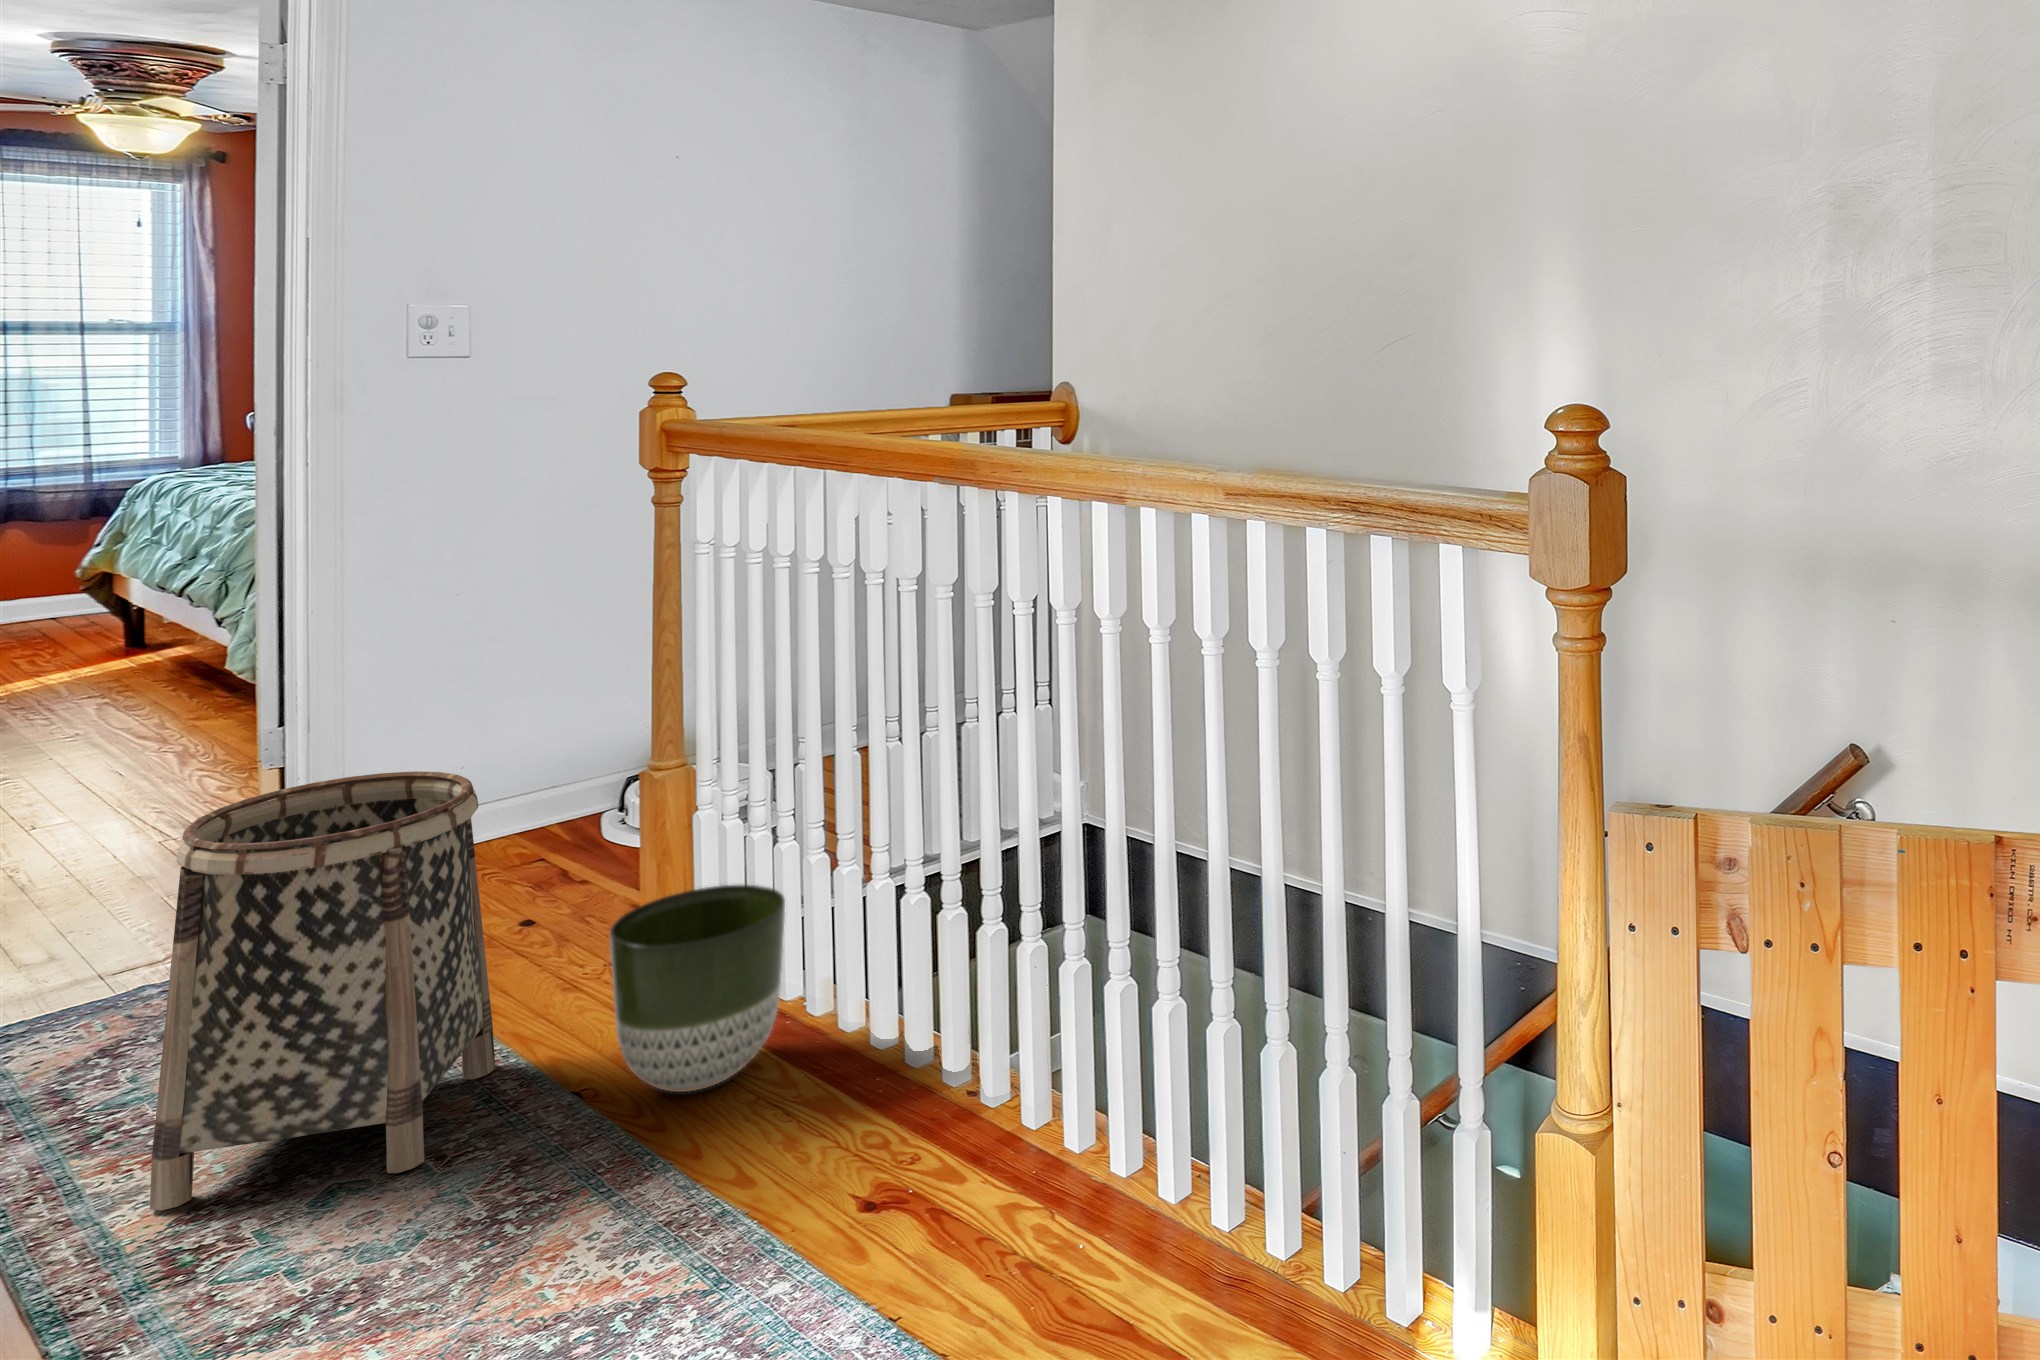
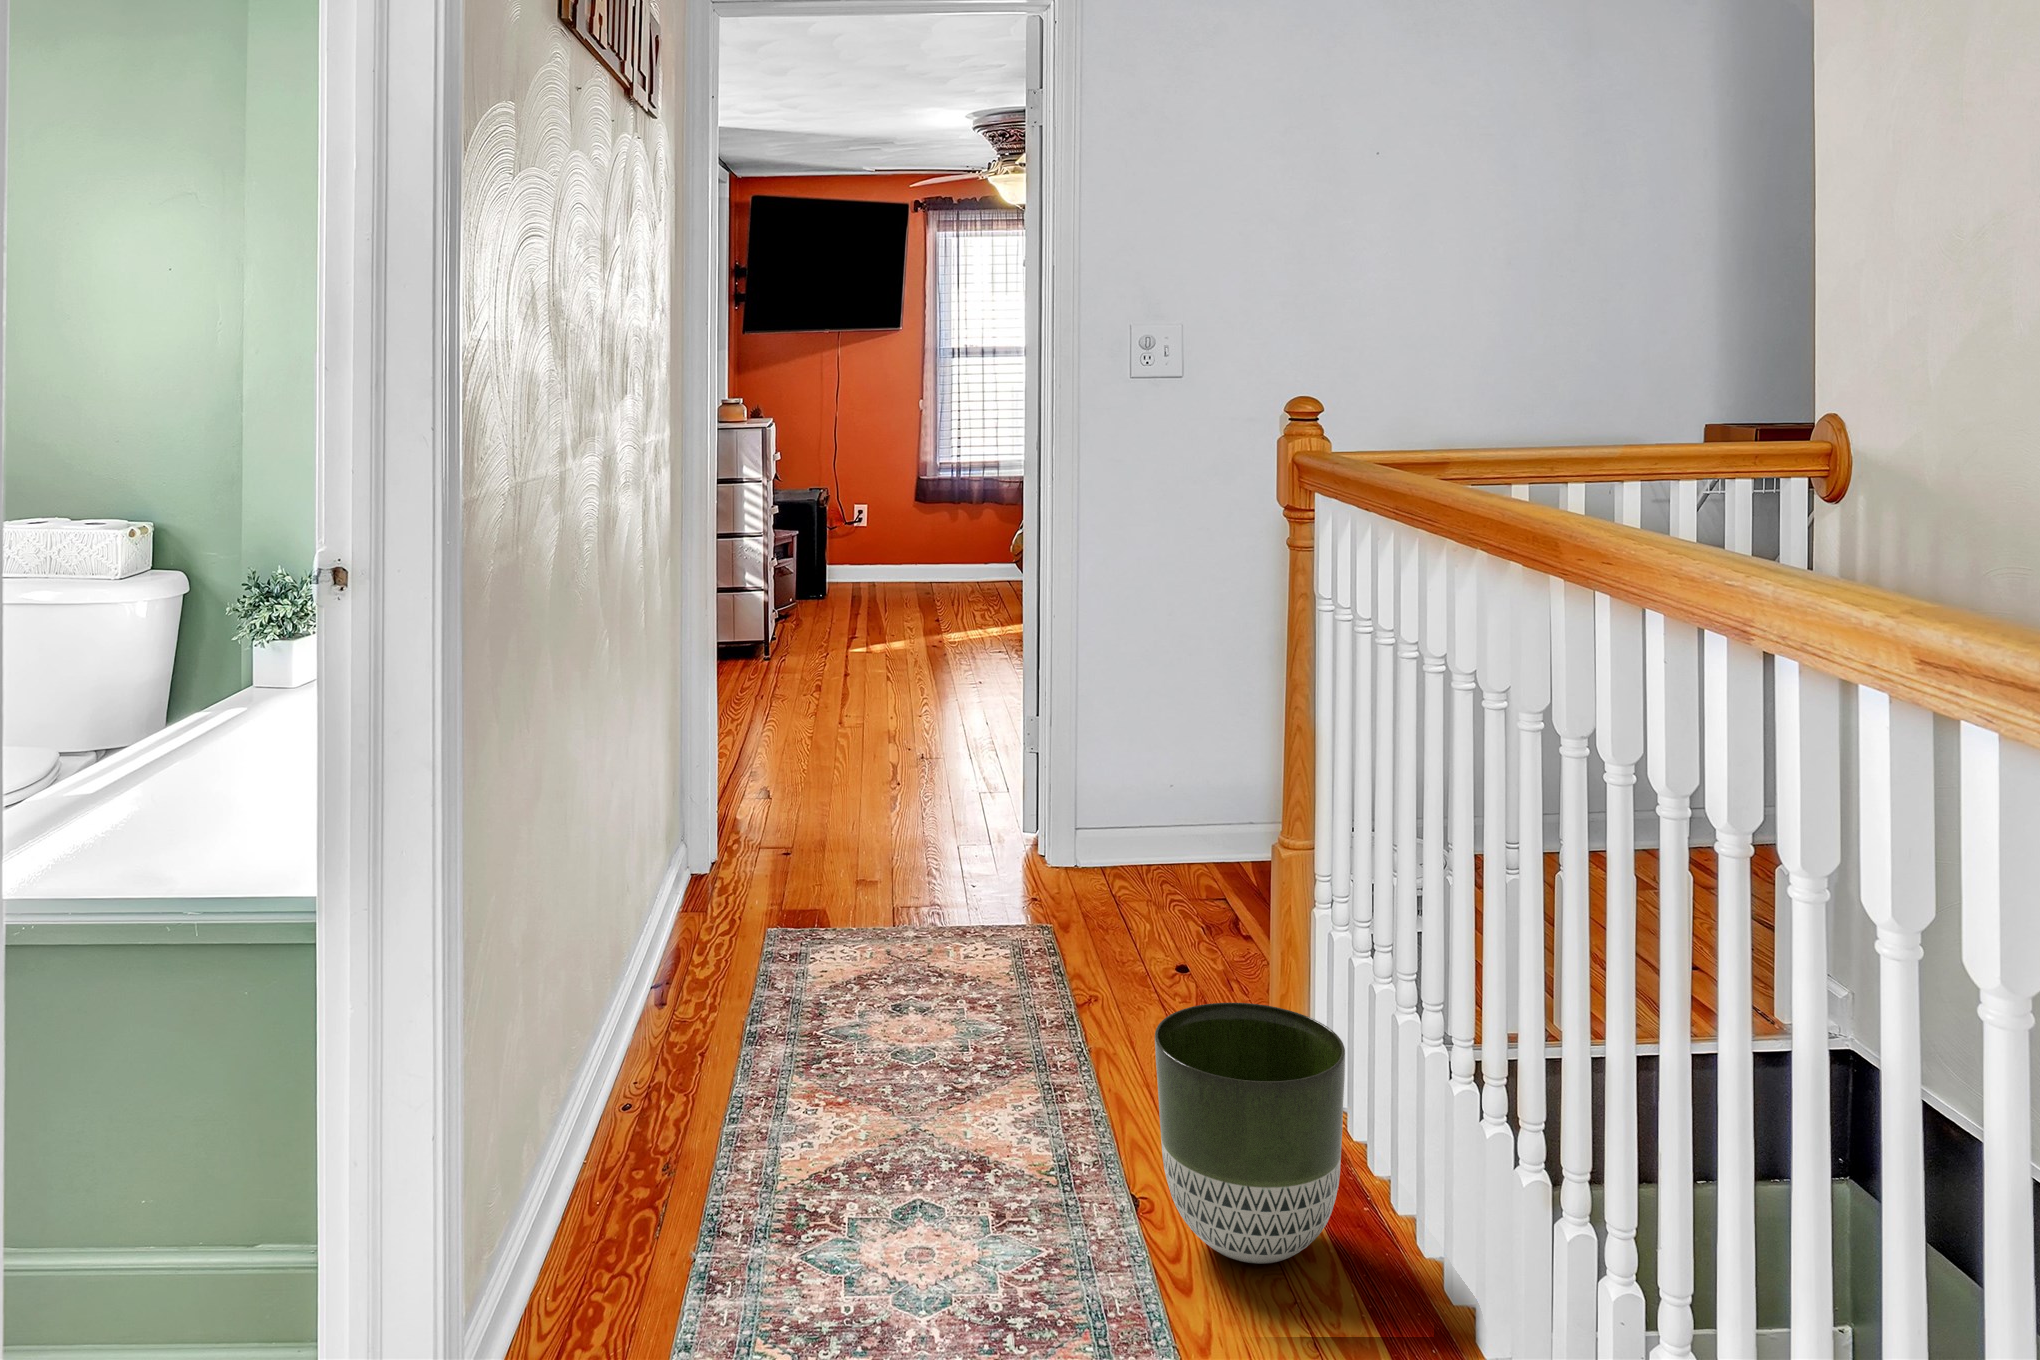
basket: present [150,771,496,1210] -> none [805,778,1087,1215]

